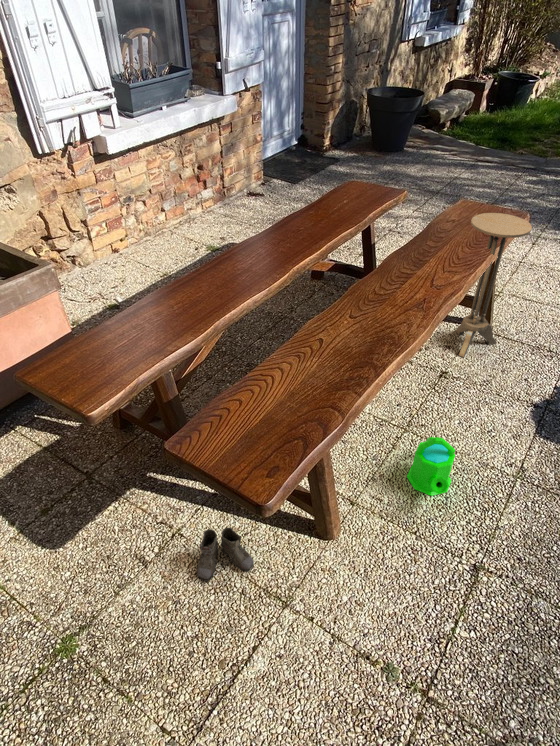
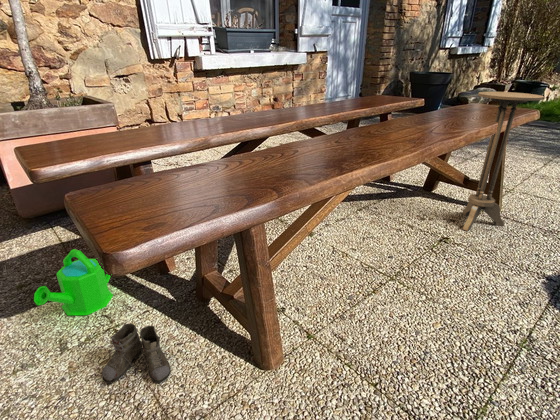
watering can: present [407,437,455,496] -> present [34,249,113,316]

